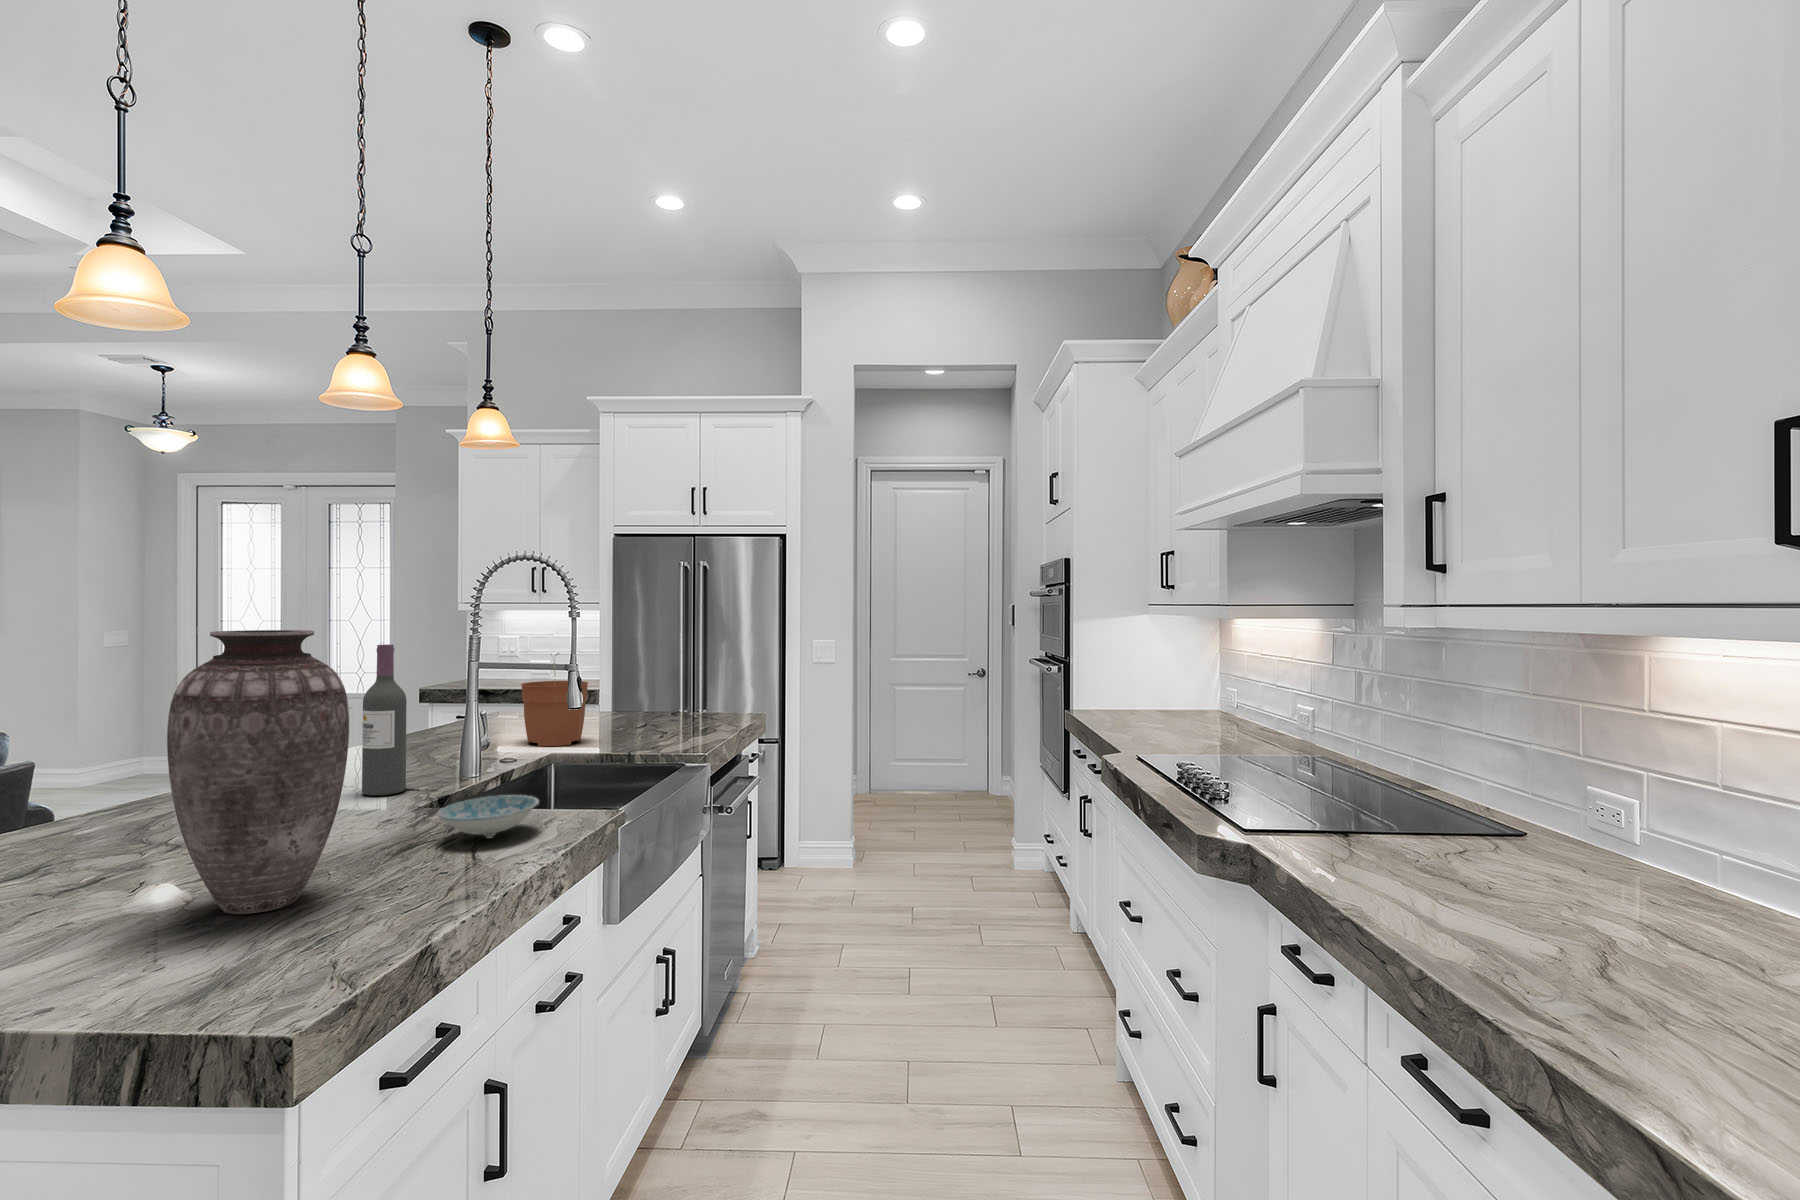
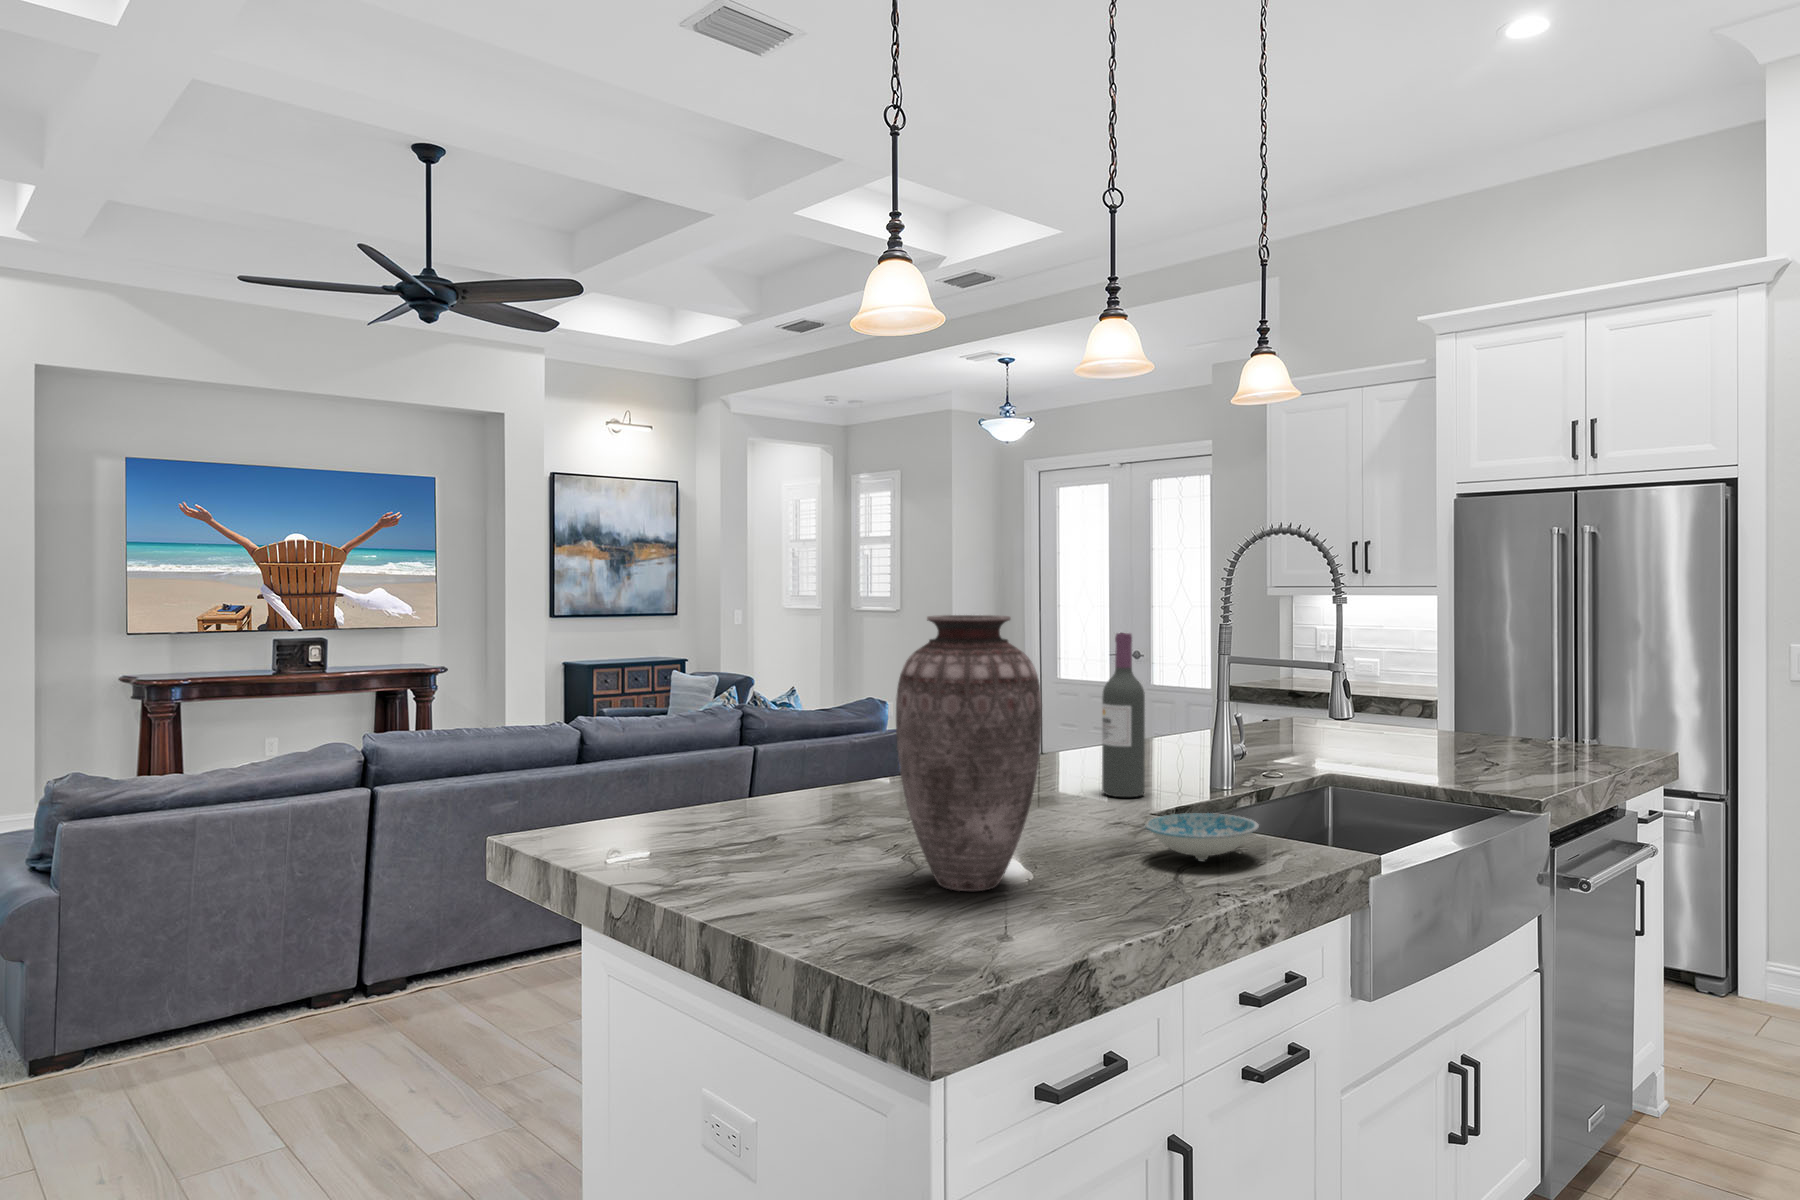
plant pot: present [521,653,588,746] -> none [1293,650,1378,767]

